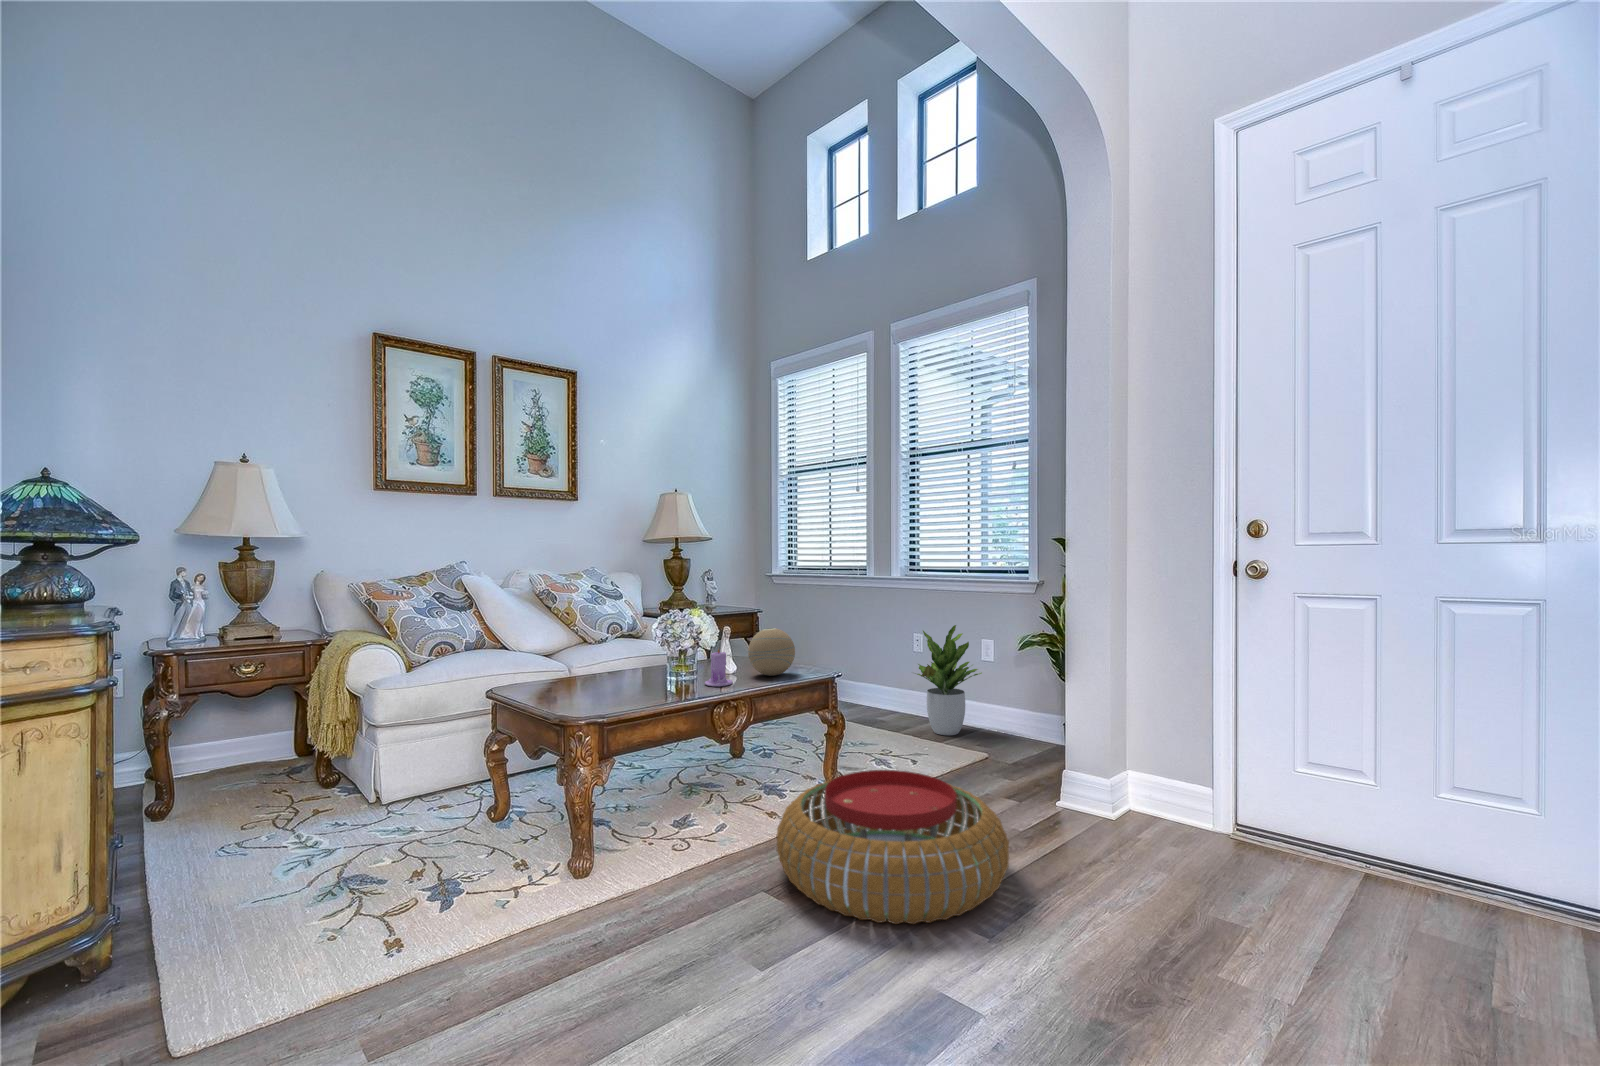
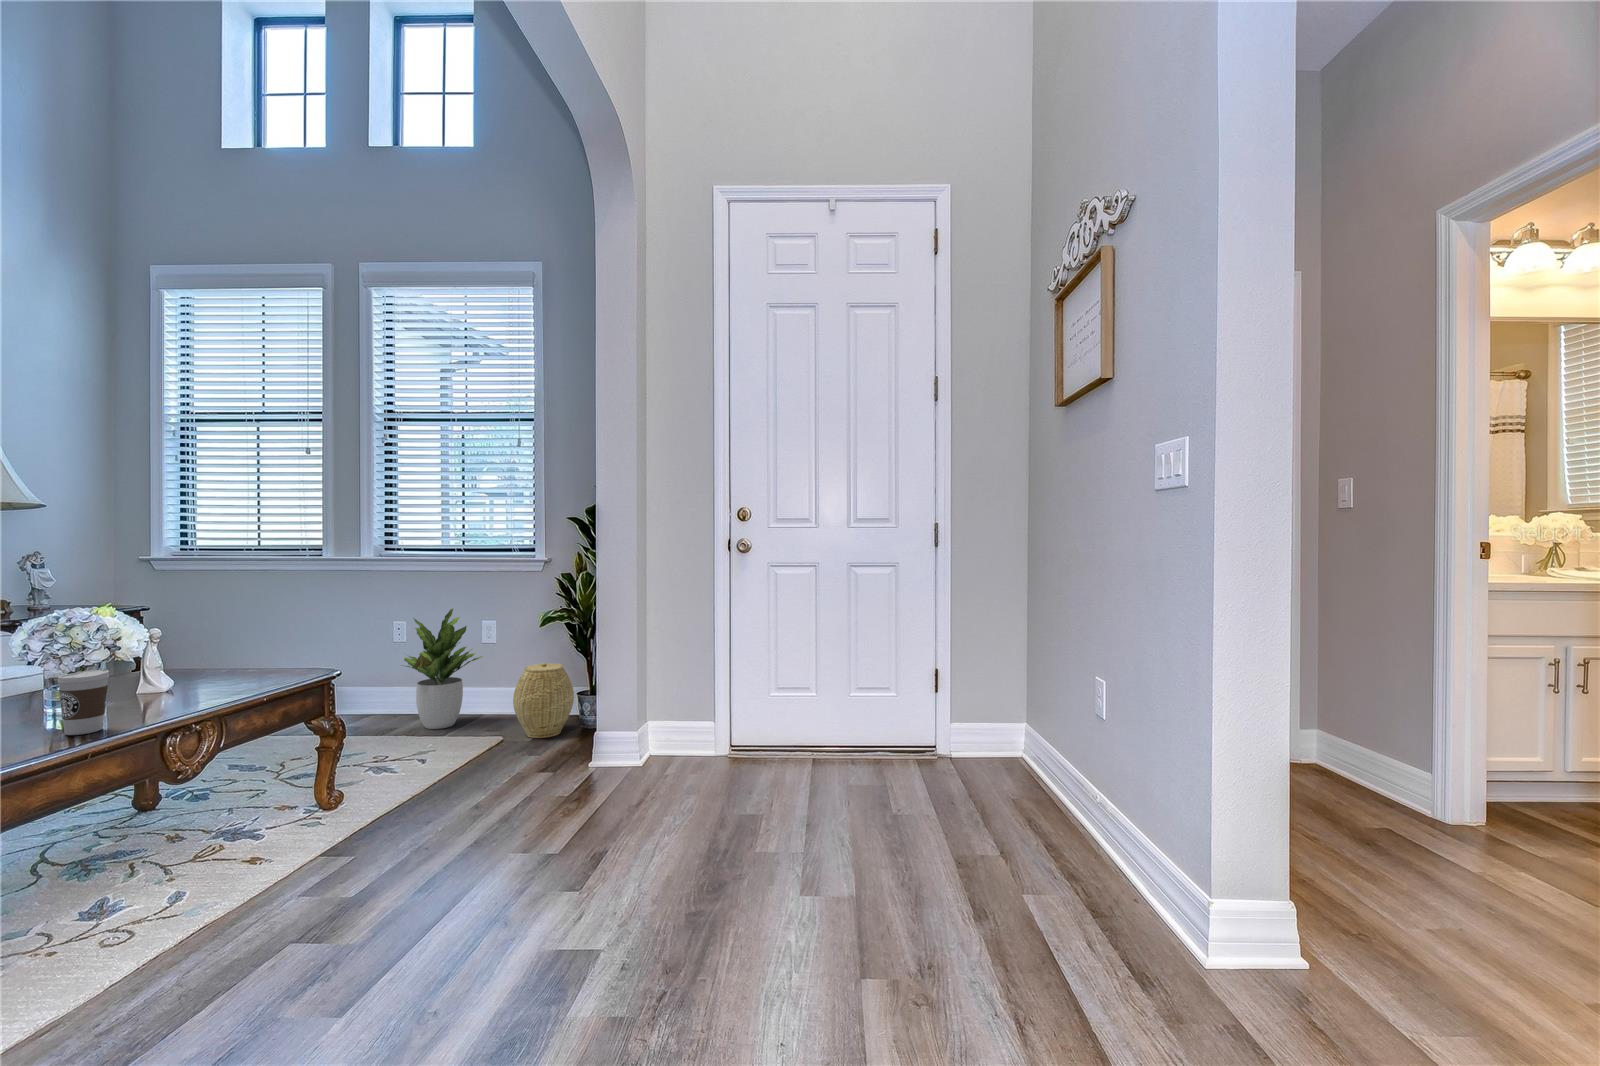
decorative orb: present [748,628,795,676] -> none [193,625,272,687]
candle: present [705,649,733,687] -> none [122,656,175,712]
coffee cup: none [664,654,689,697] -> present [58,670,109,735]
woven basket: none [1002,687,1064,765] -> present [513,663,574,738]
pouf: present [777,770,1009,924] -> none [304,760,582,929]

